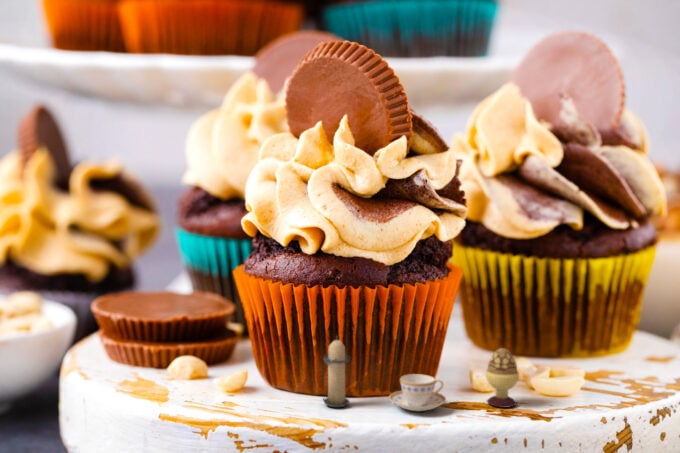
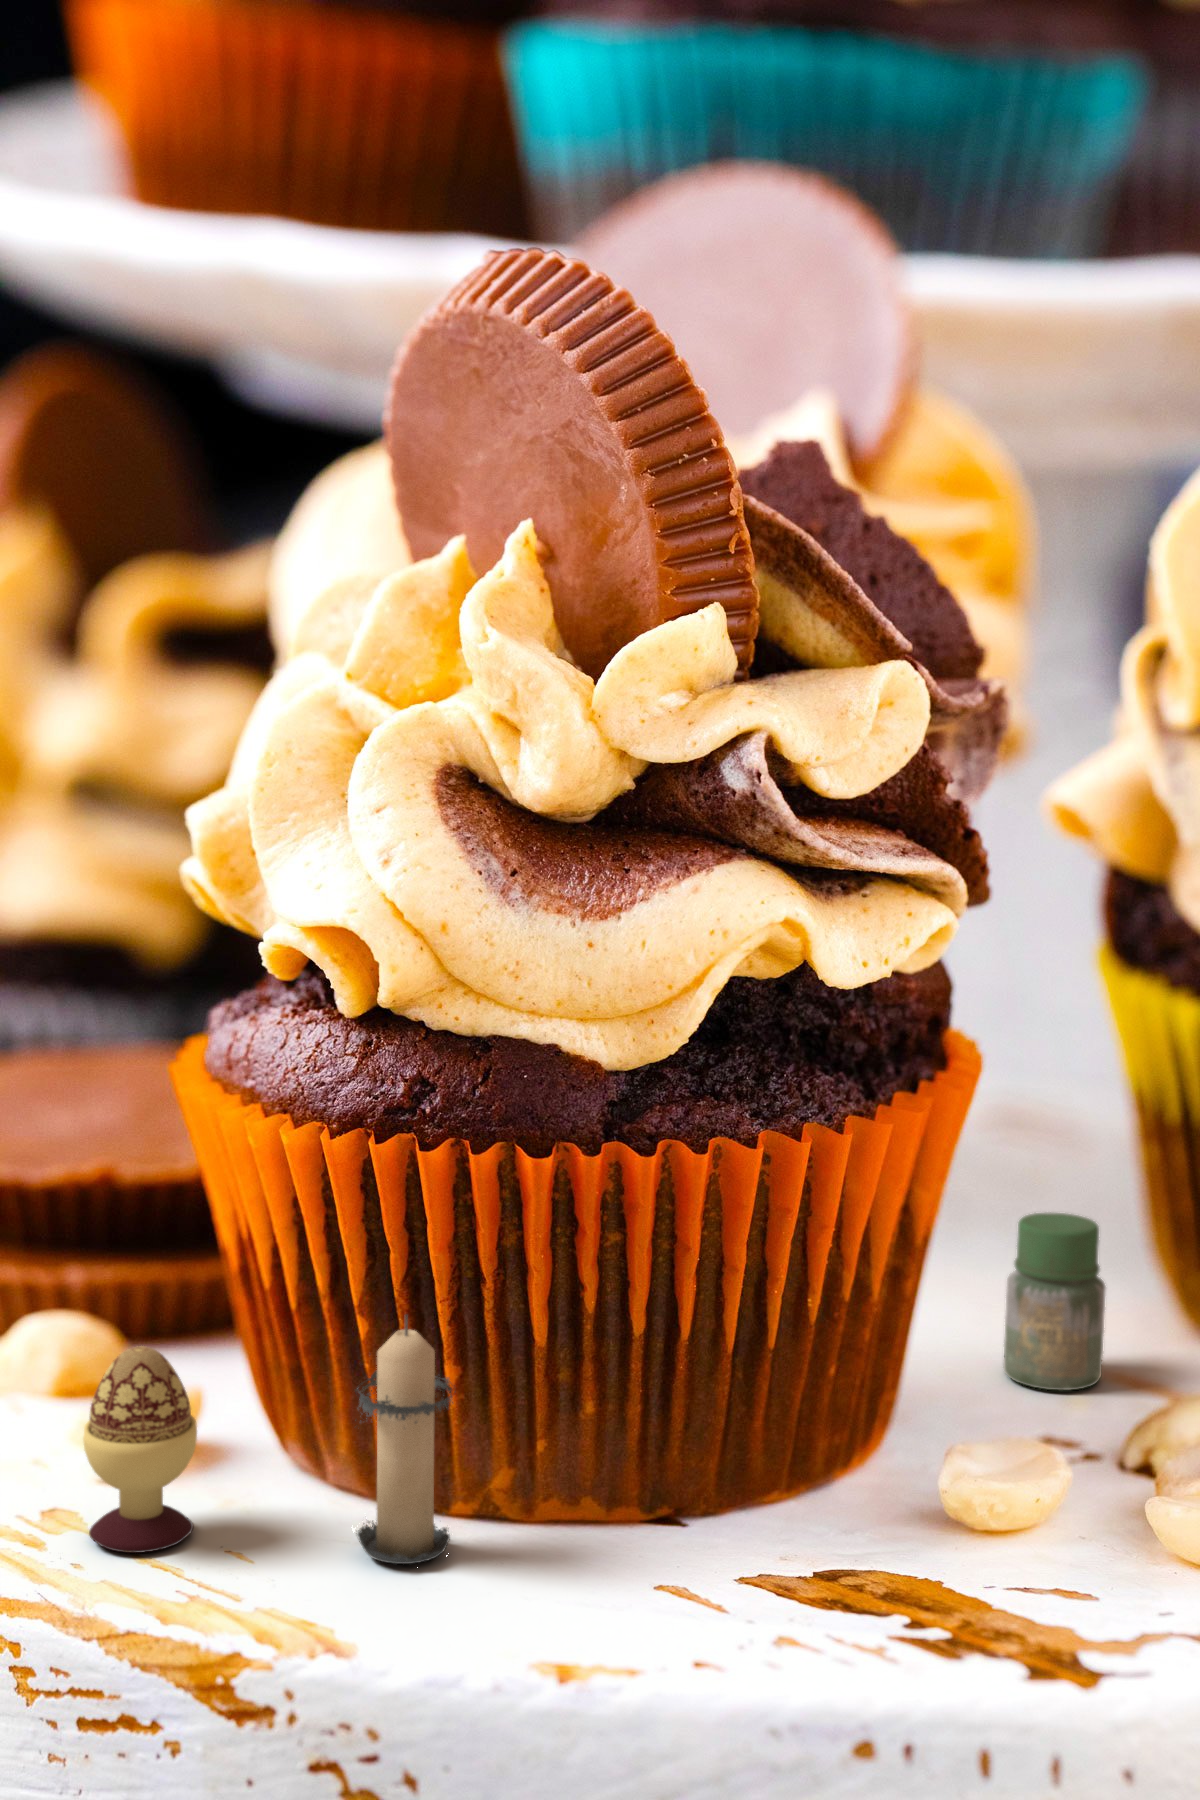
jar: none [463,311,491,359] -> present [1004,1213,1105,1391]
decorative egg: present [486,348,519,408] -> present [83,1346,197,1553]
teacup: present [389,374,446,411] -> none [571,1469,775,1612]

